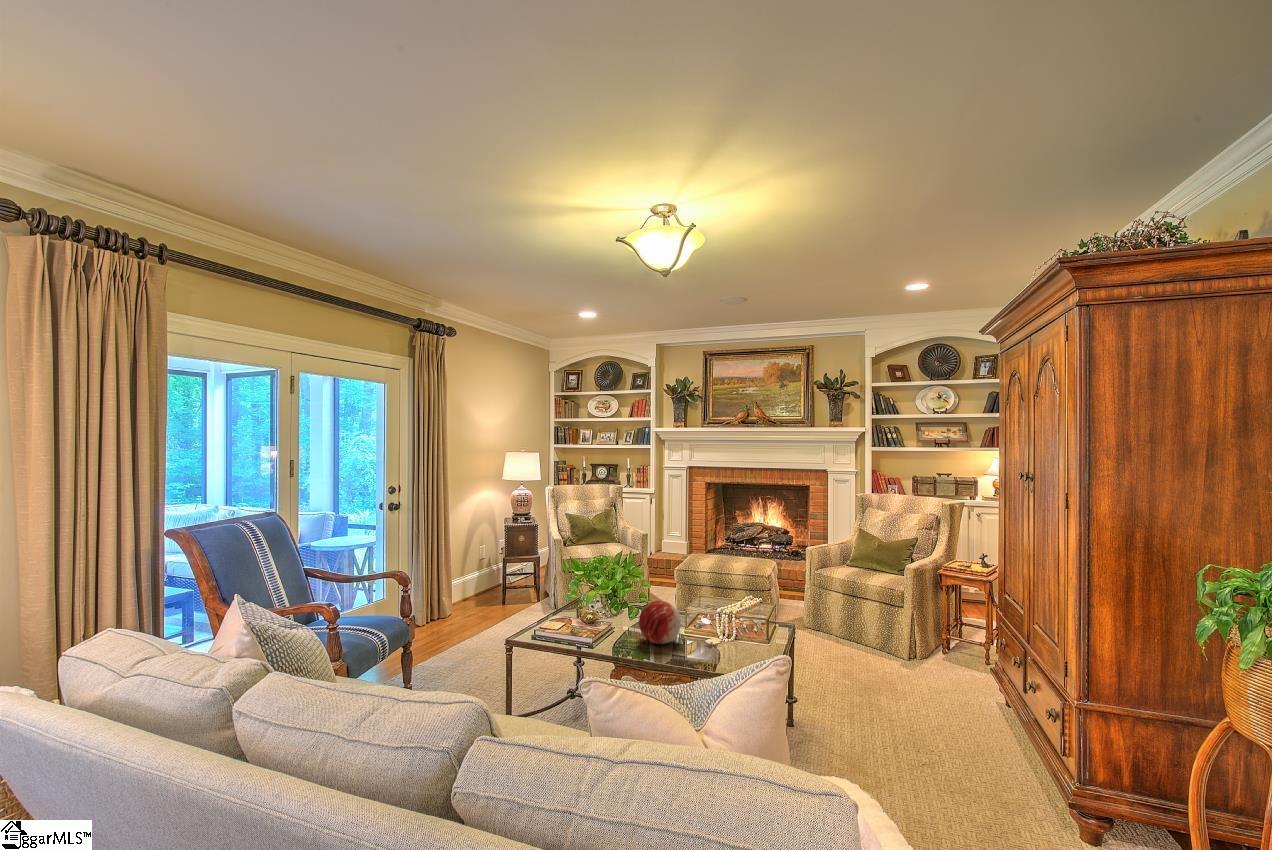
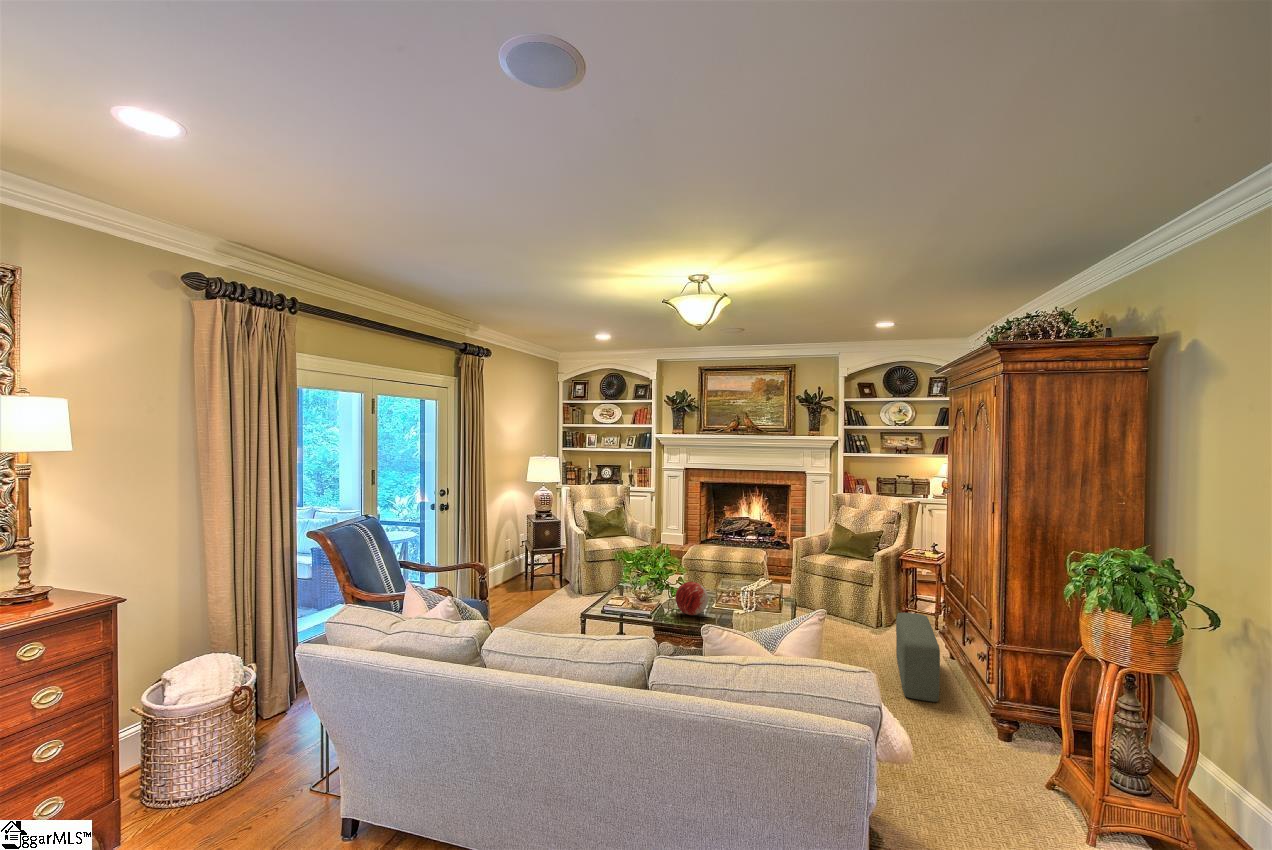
pouf: none [933,644,991,771] -> present [896,613,940,702]

